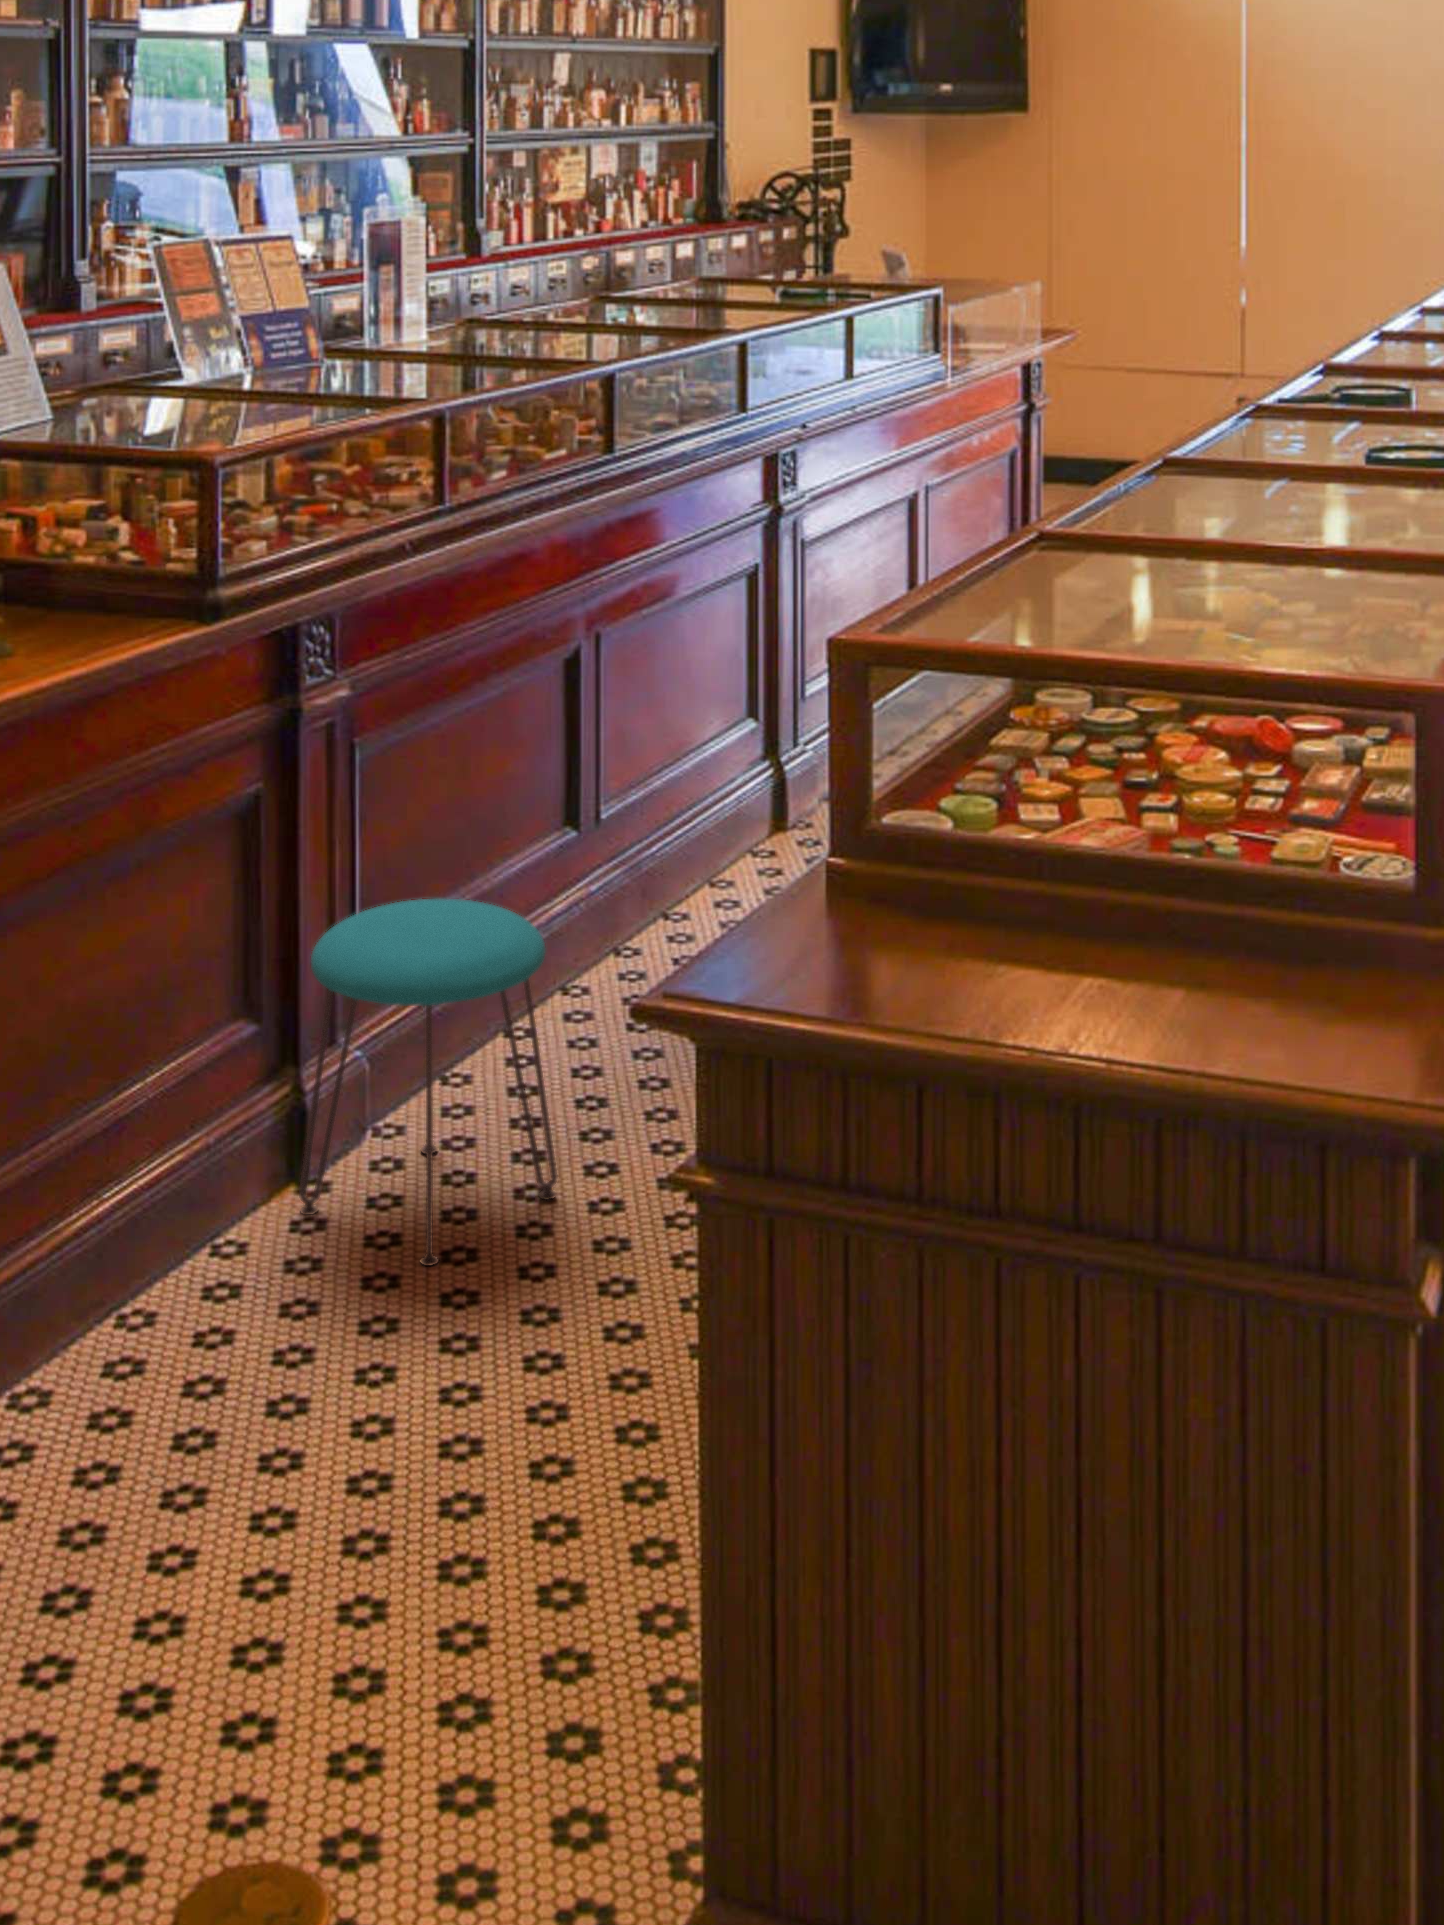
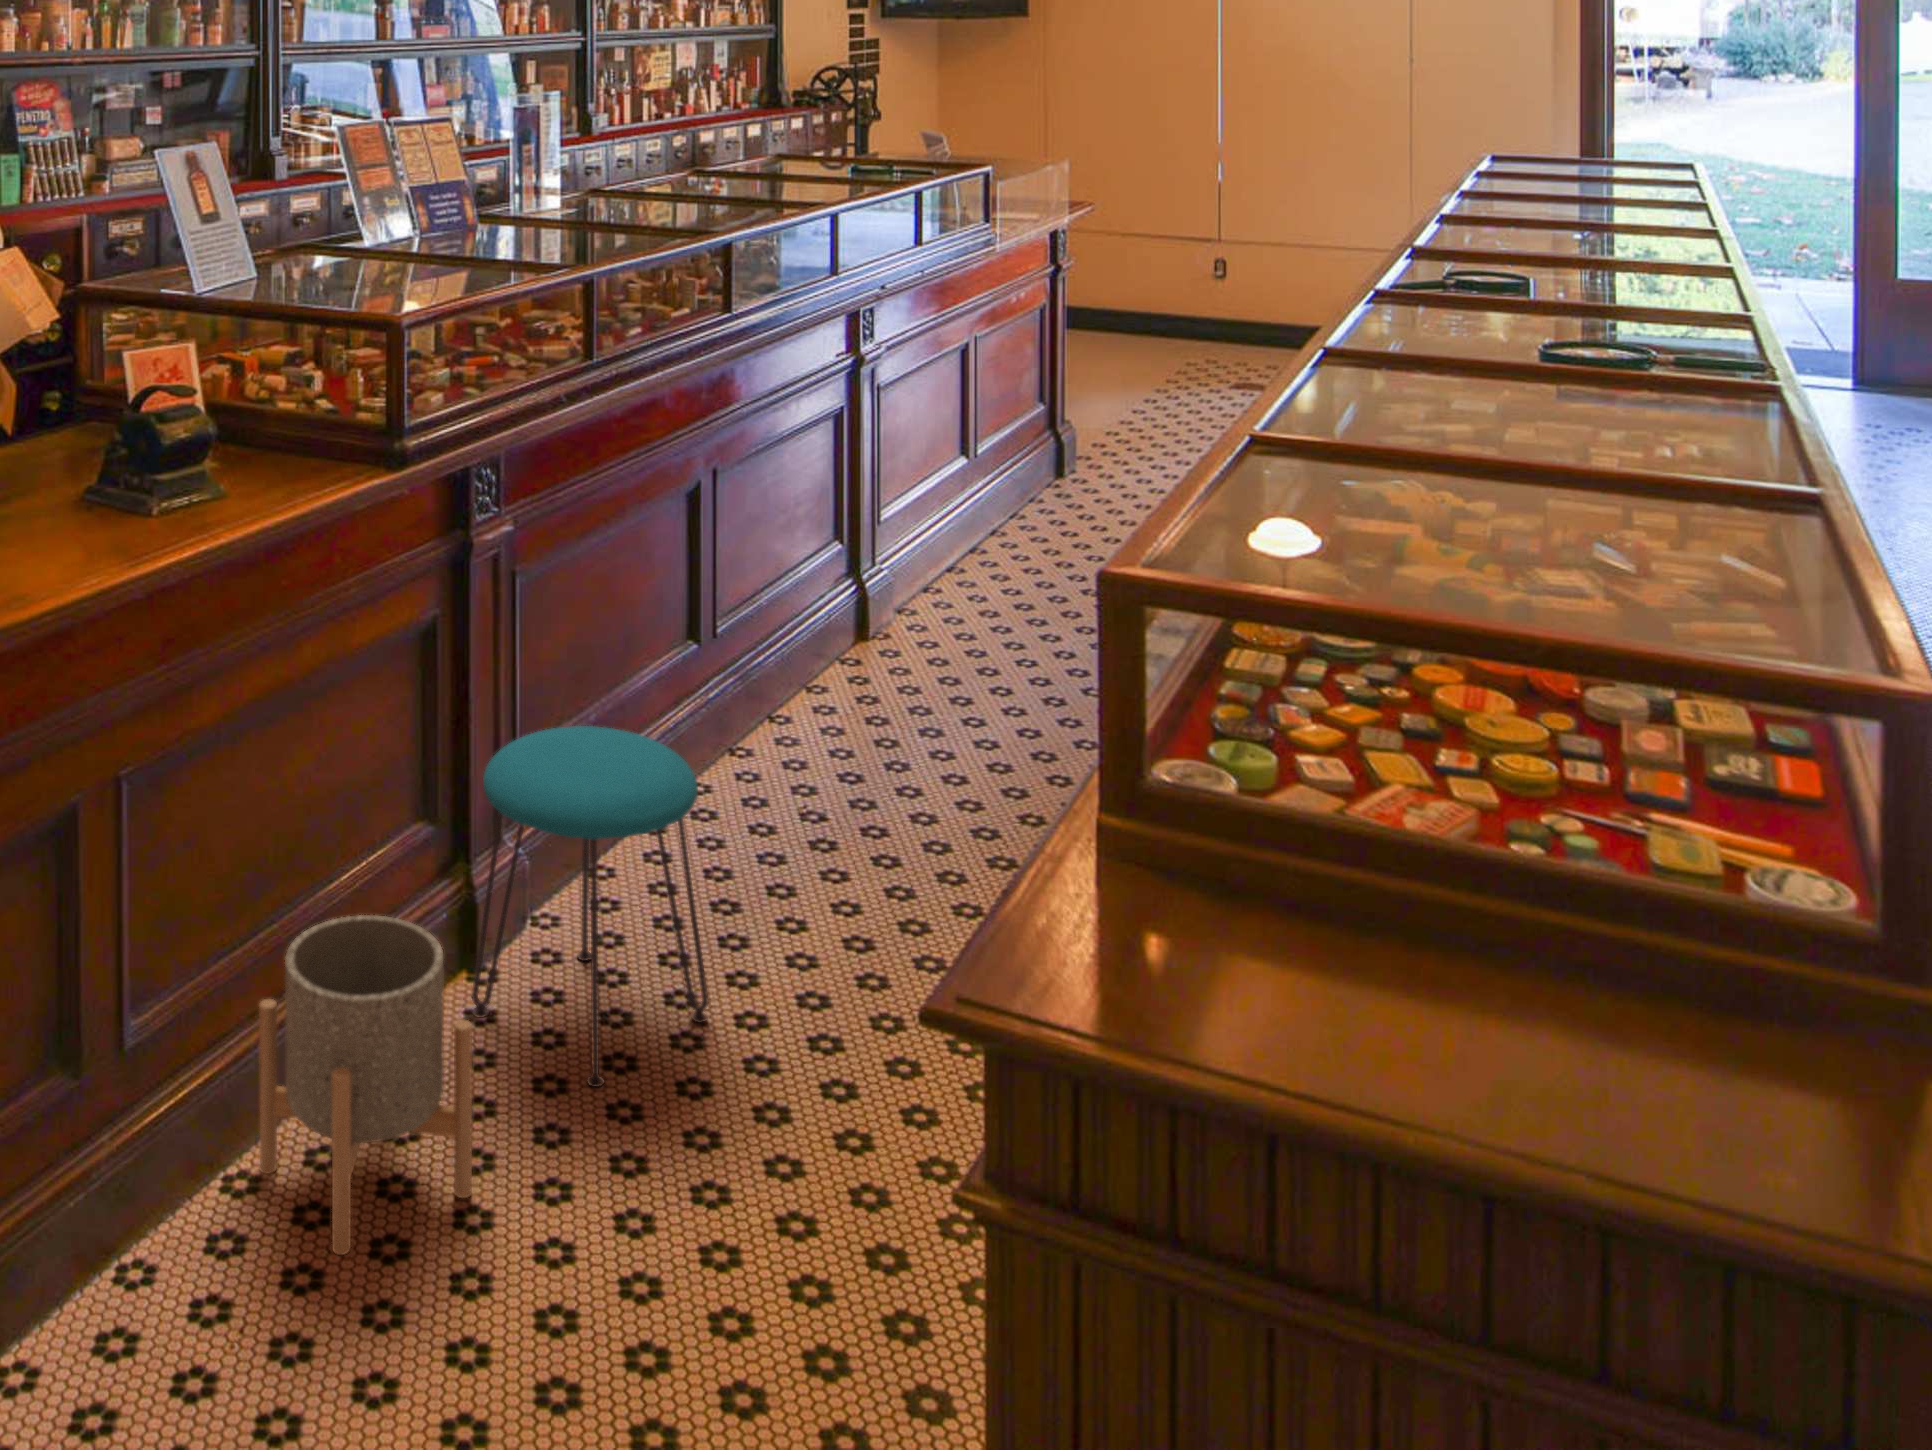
planter: none [53,1095,287,1434] -> present [259,915,472,1255]

